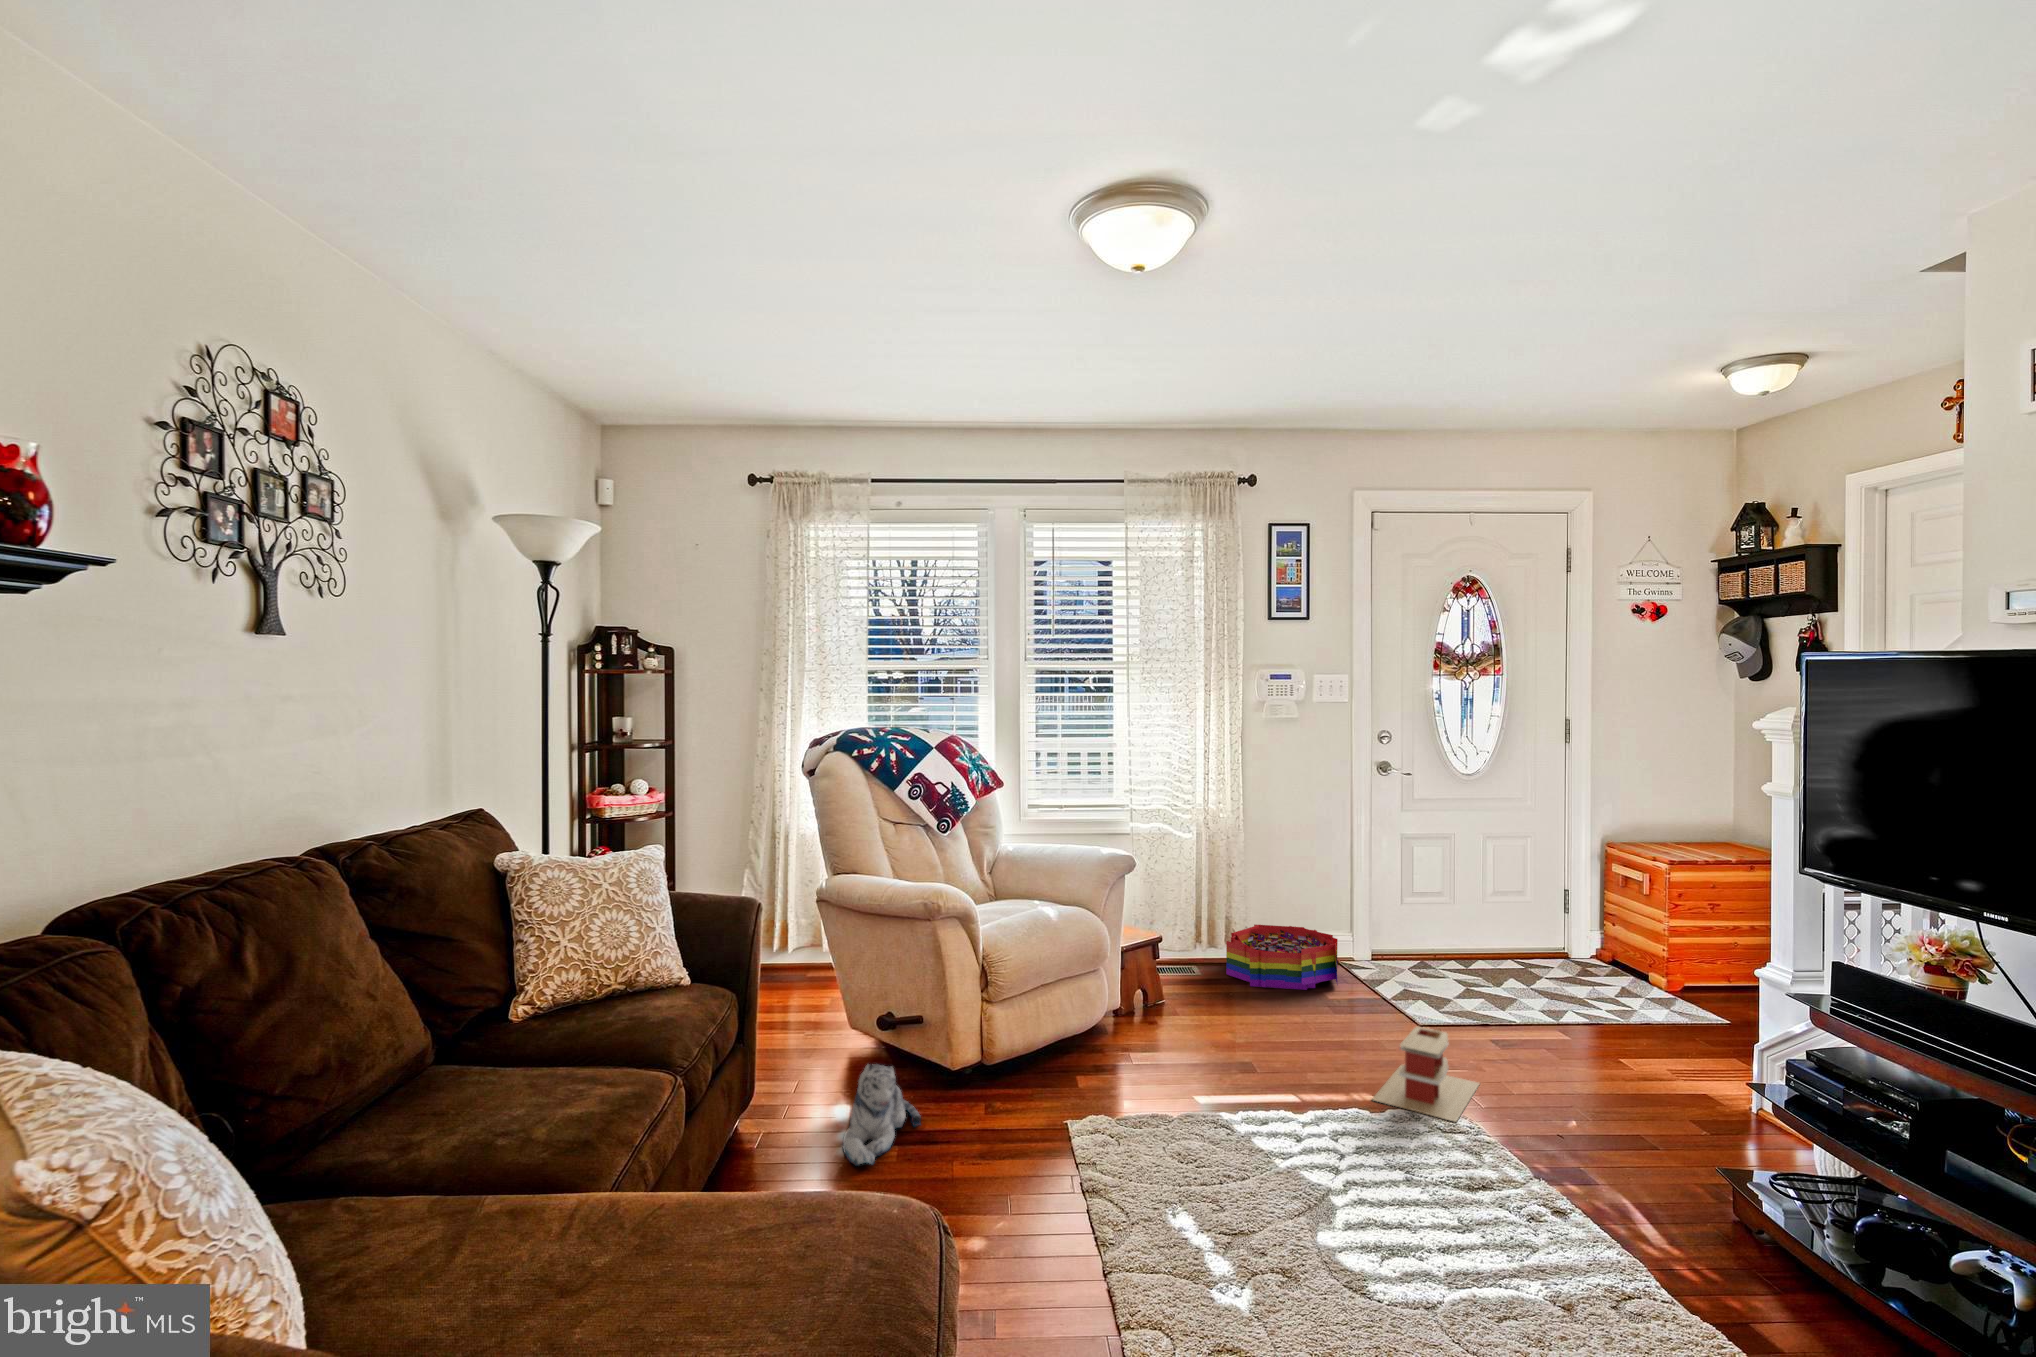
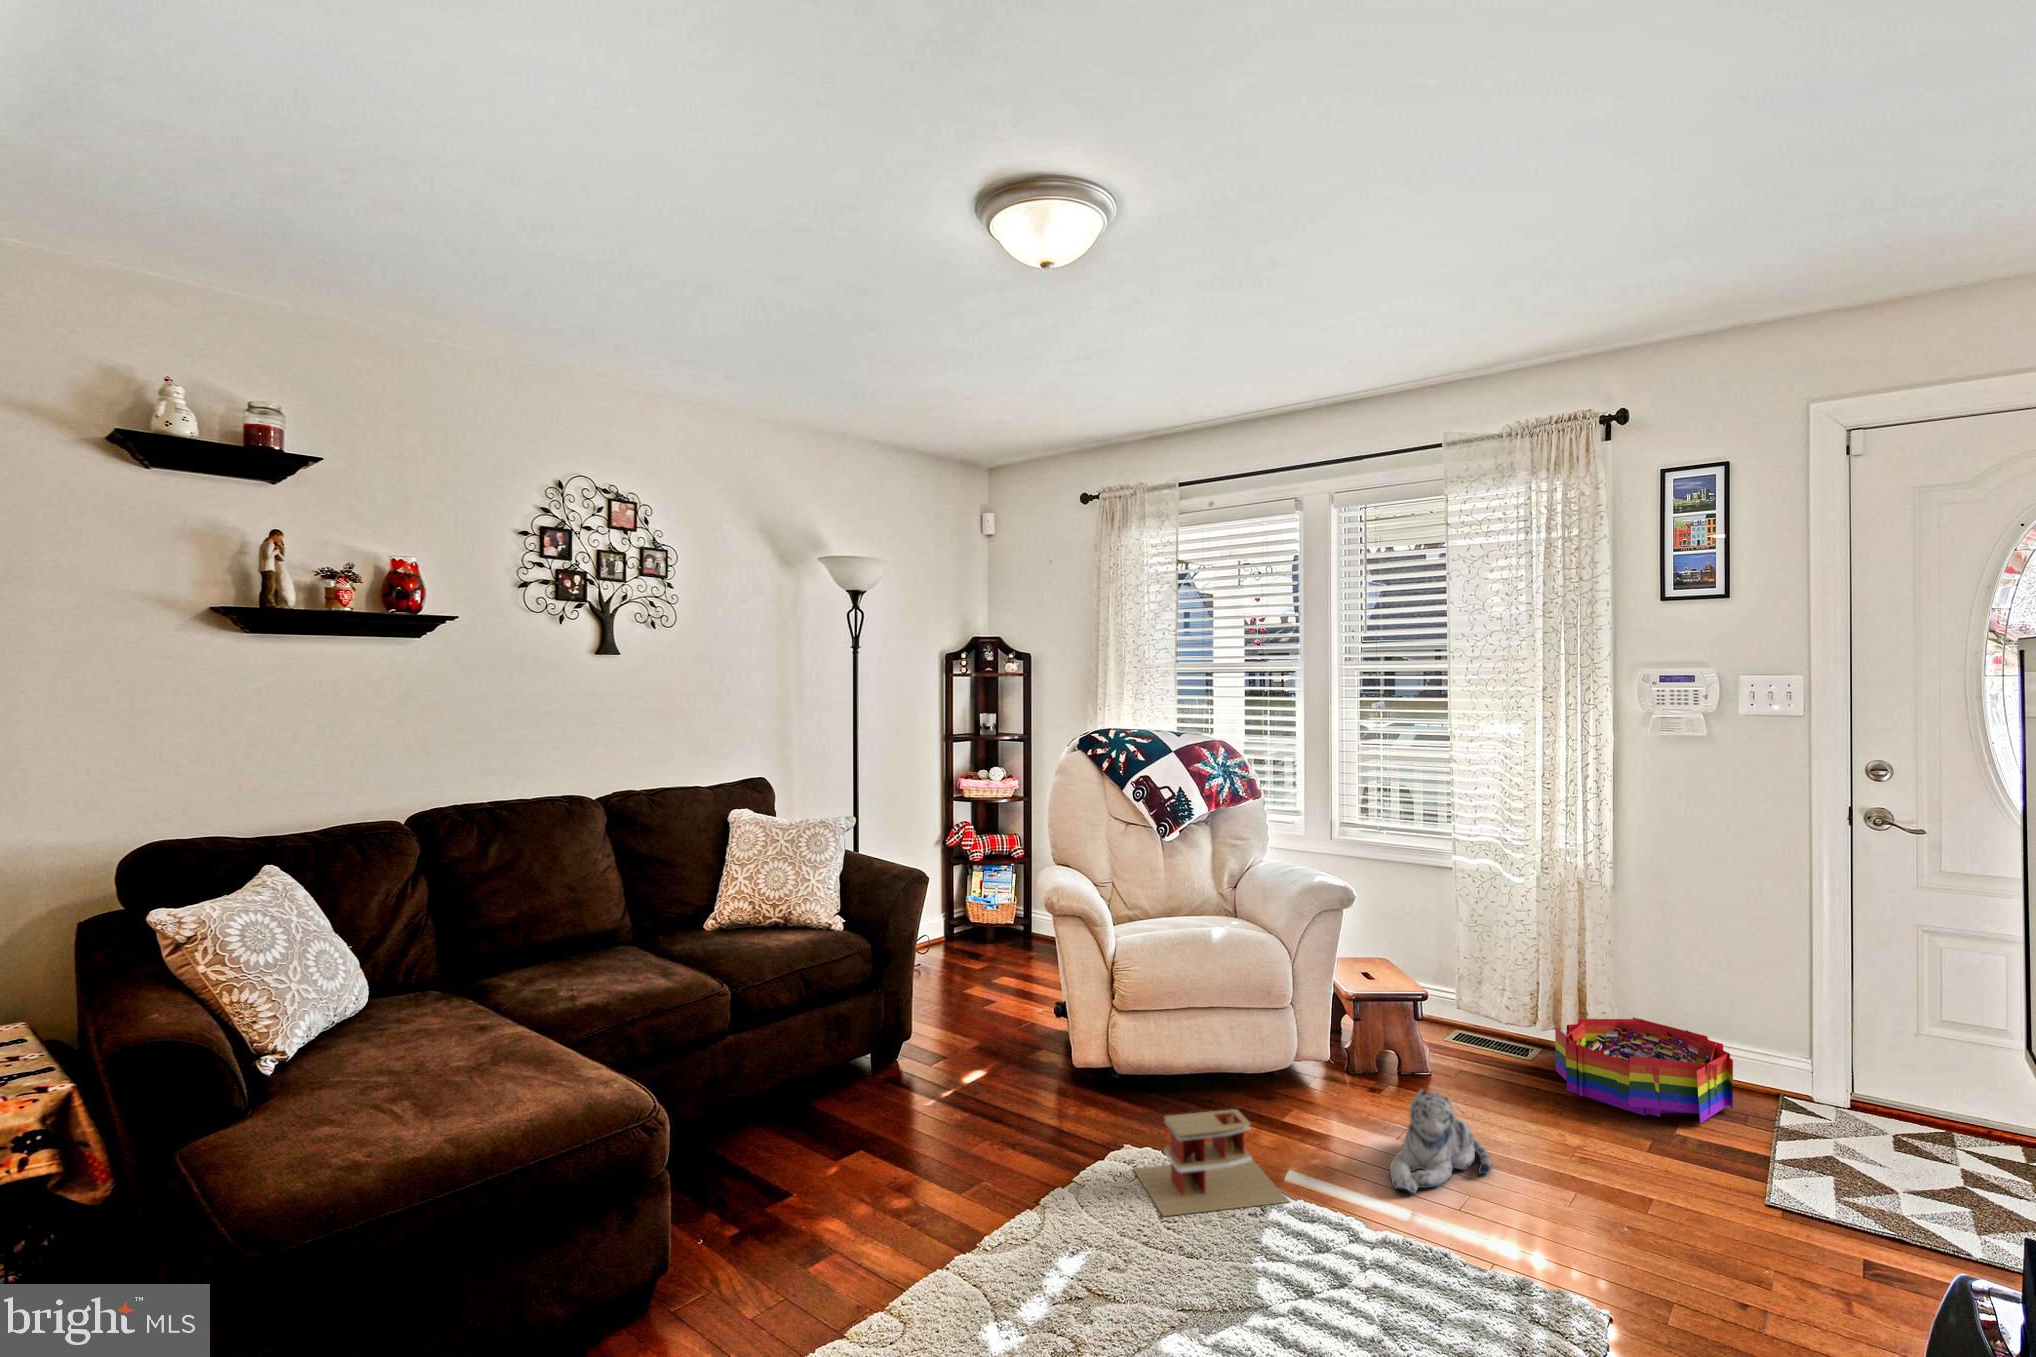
toy house: present [1373,1026,1479,1122] -> present [1134,1109,1289,1216]
plush toy: present [843,1064,921,1166] -> present [1390,1090,1492,1193]

